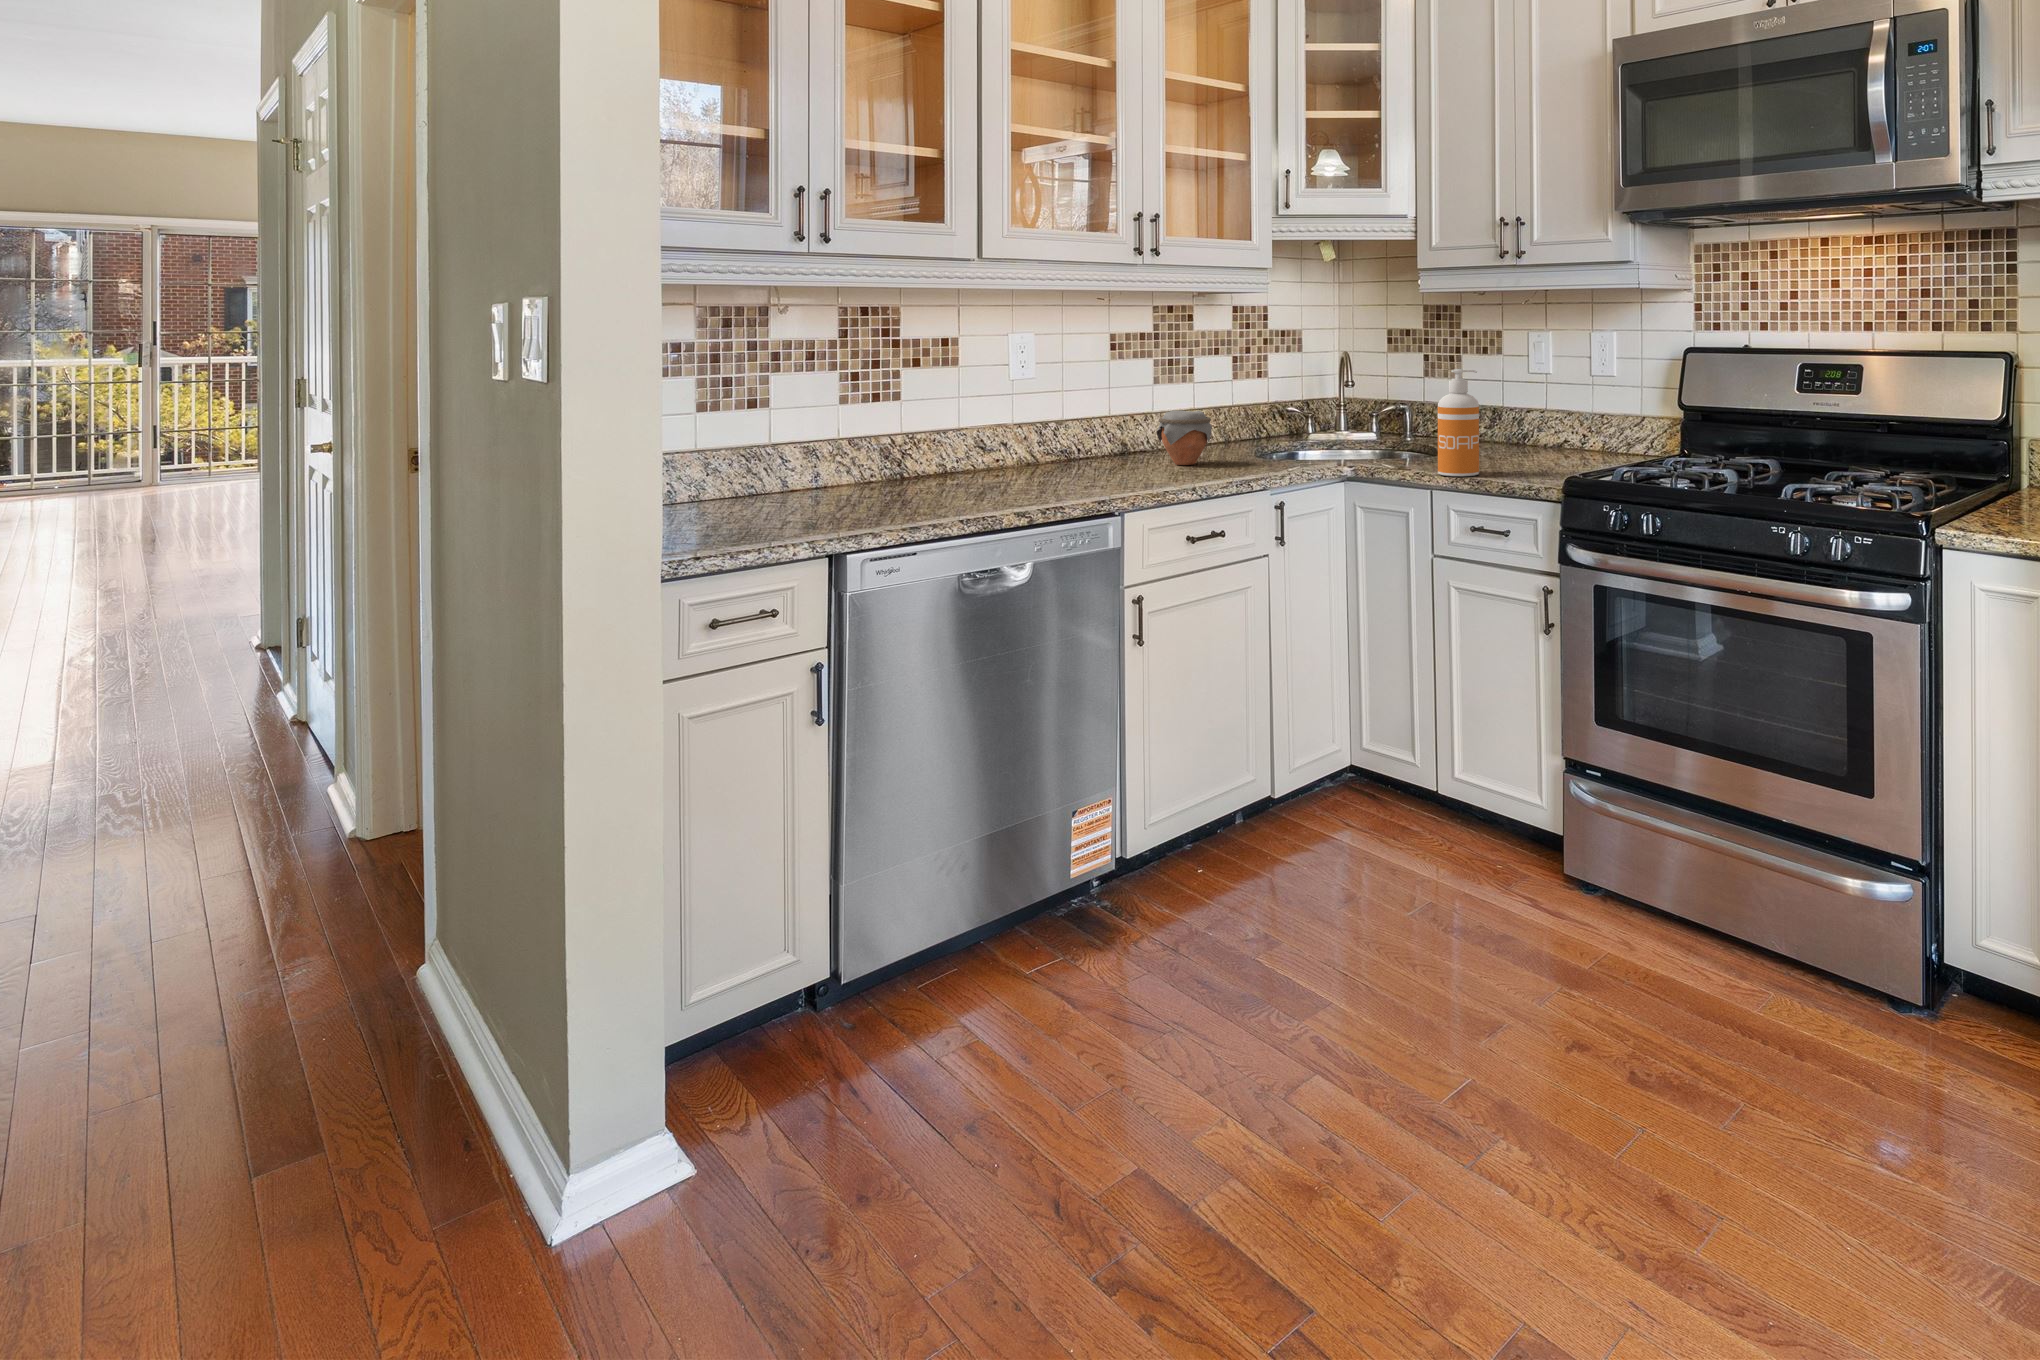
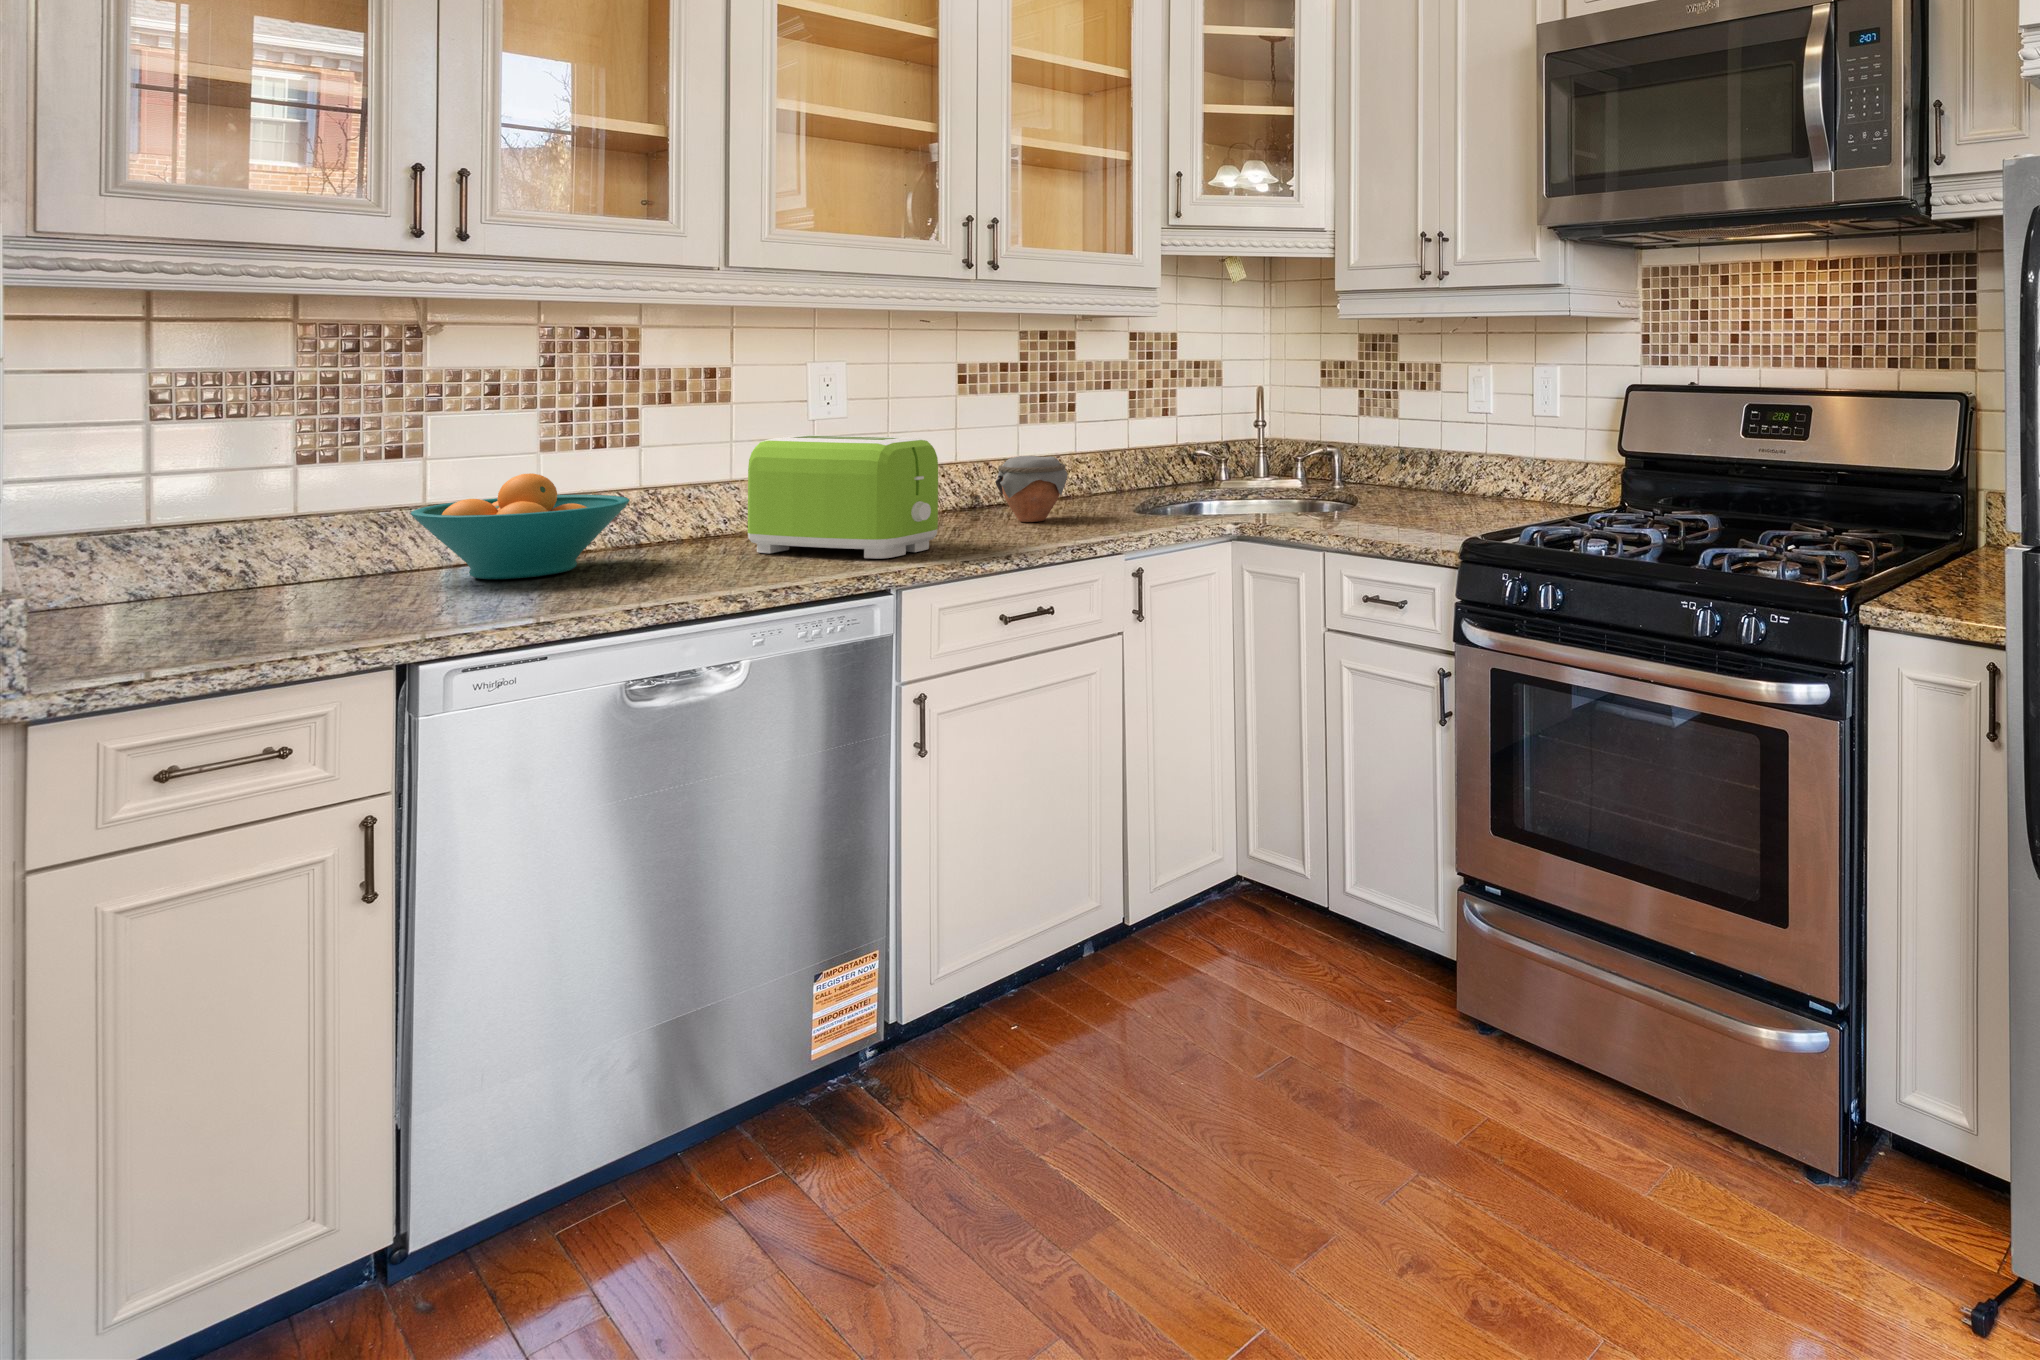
soap dispenser: present [1438,369,1479,476] -> none [1327,408,1378,536]
toaster: none [990,392,1134,490] -> present [748,435,938,559]
fruit bowl: none [769,421,913,502] -> present [411,473,630,579]

